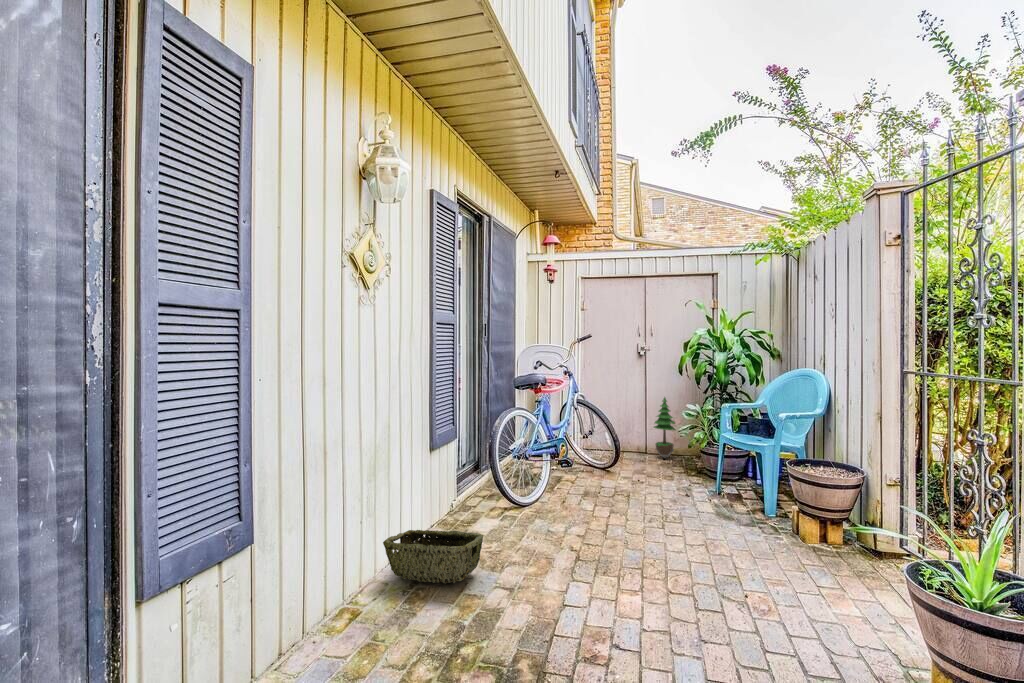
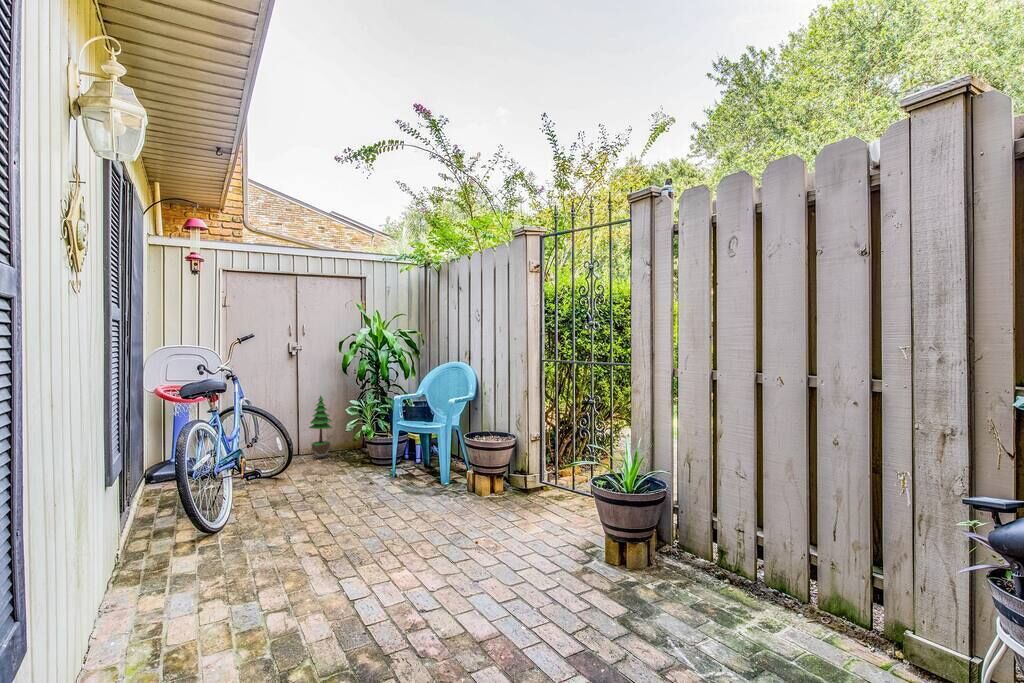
woven basket: present [383,530,483,584] -> none [101,566,241,653]

